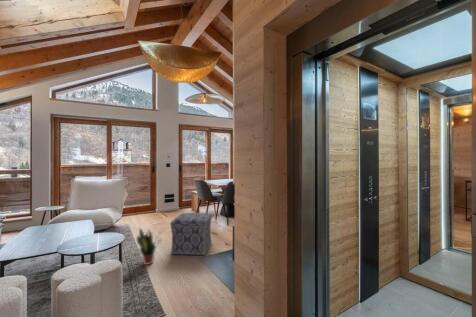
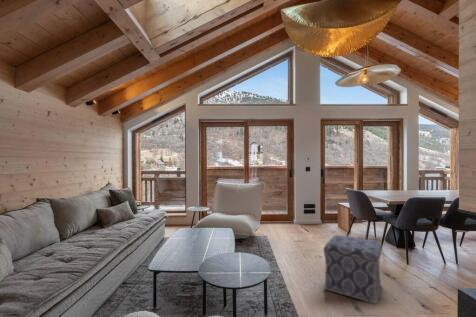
potted plant: present [137,229,156,265] -> none [282,248,313,299]

